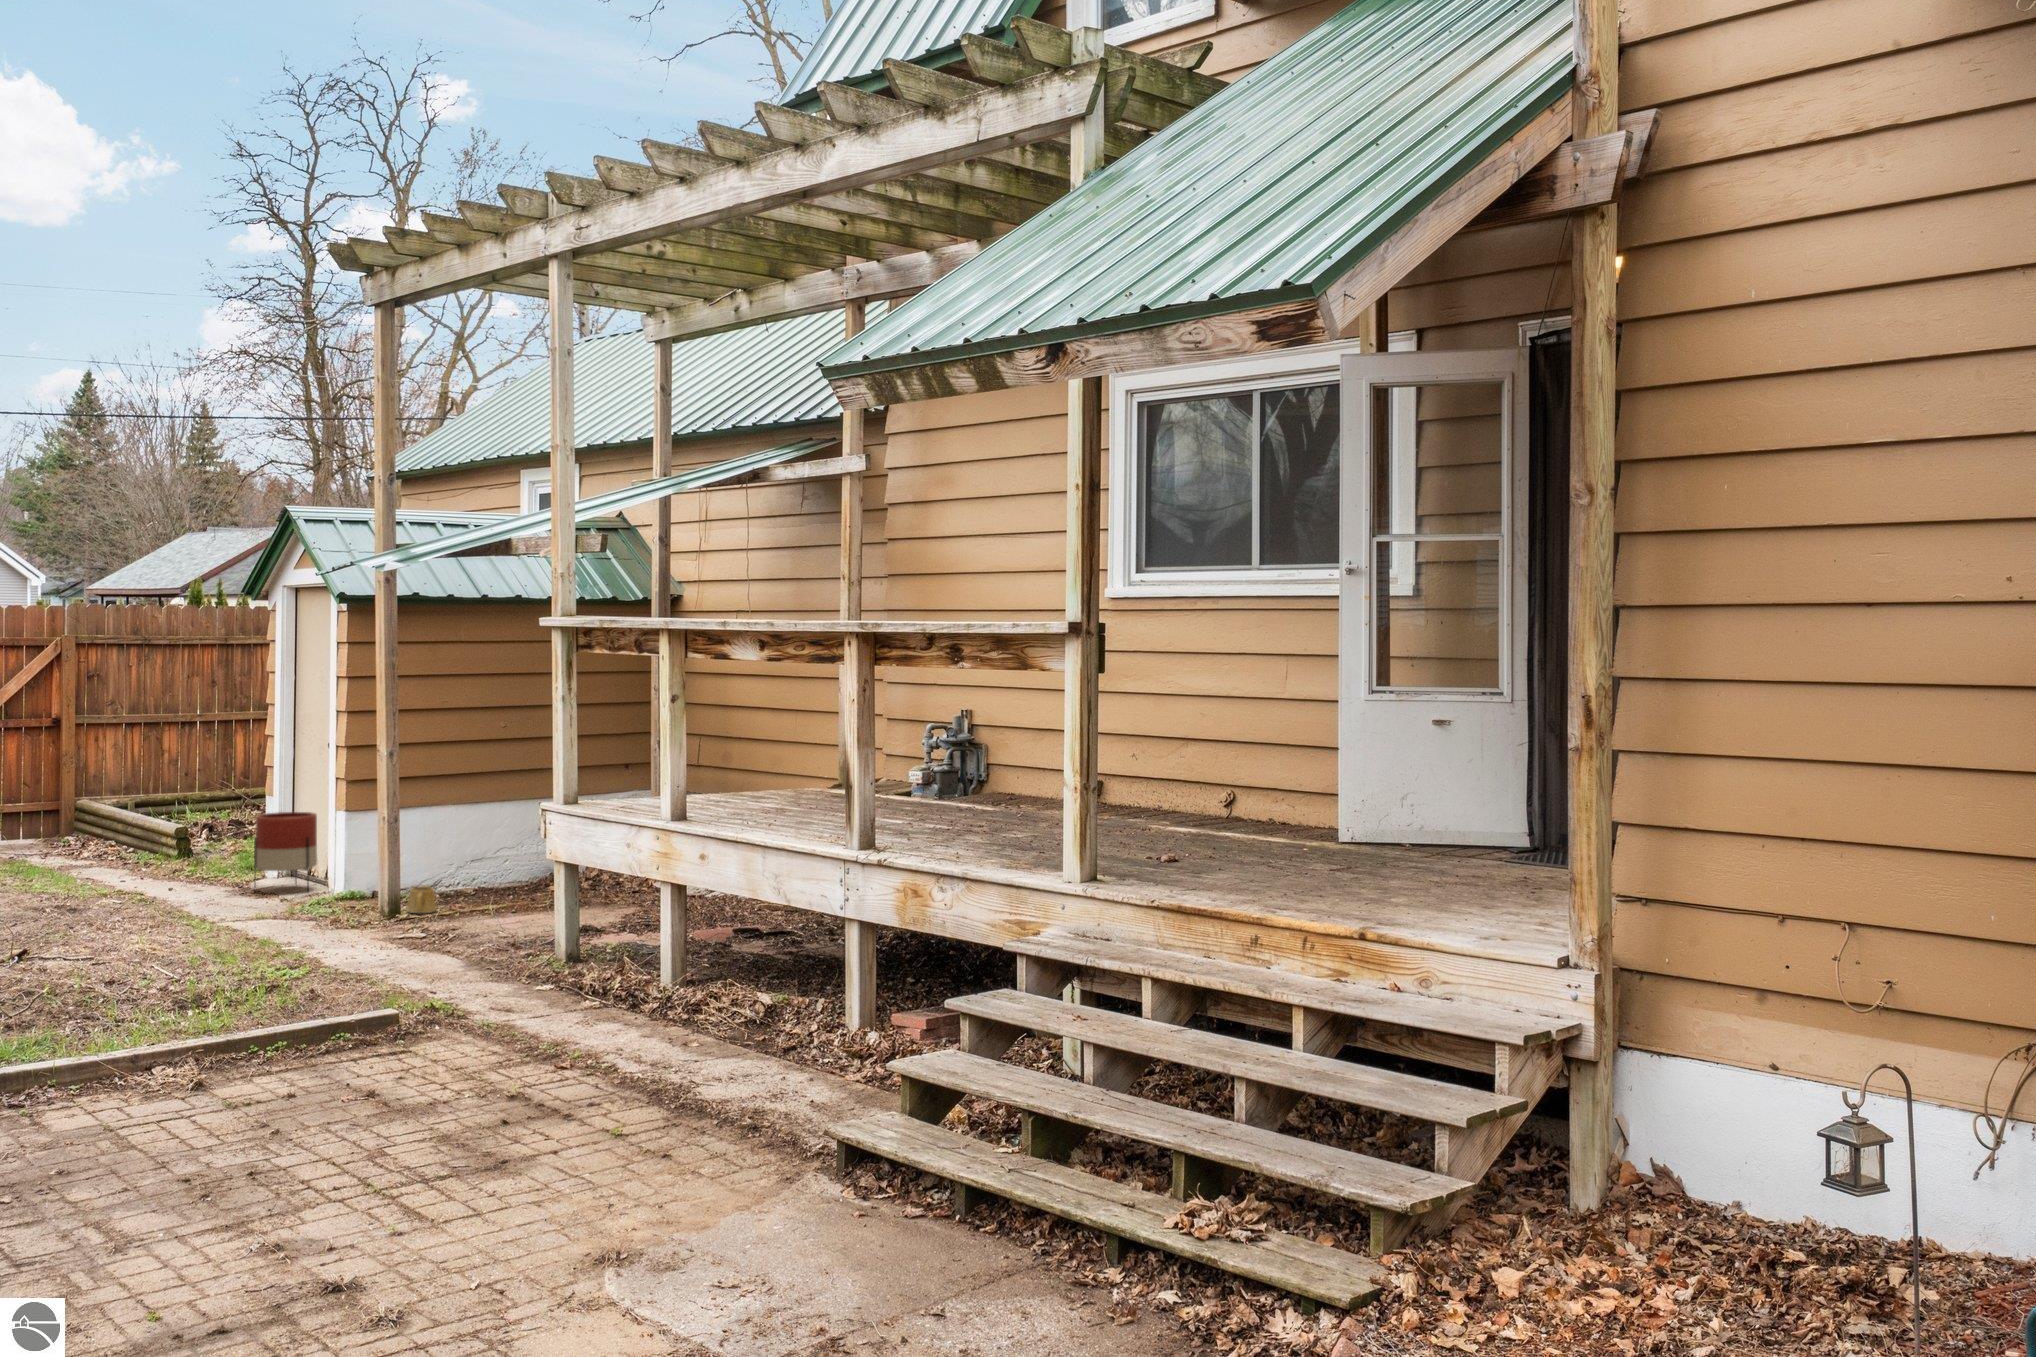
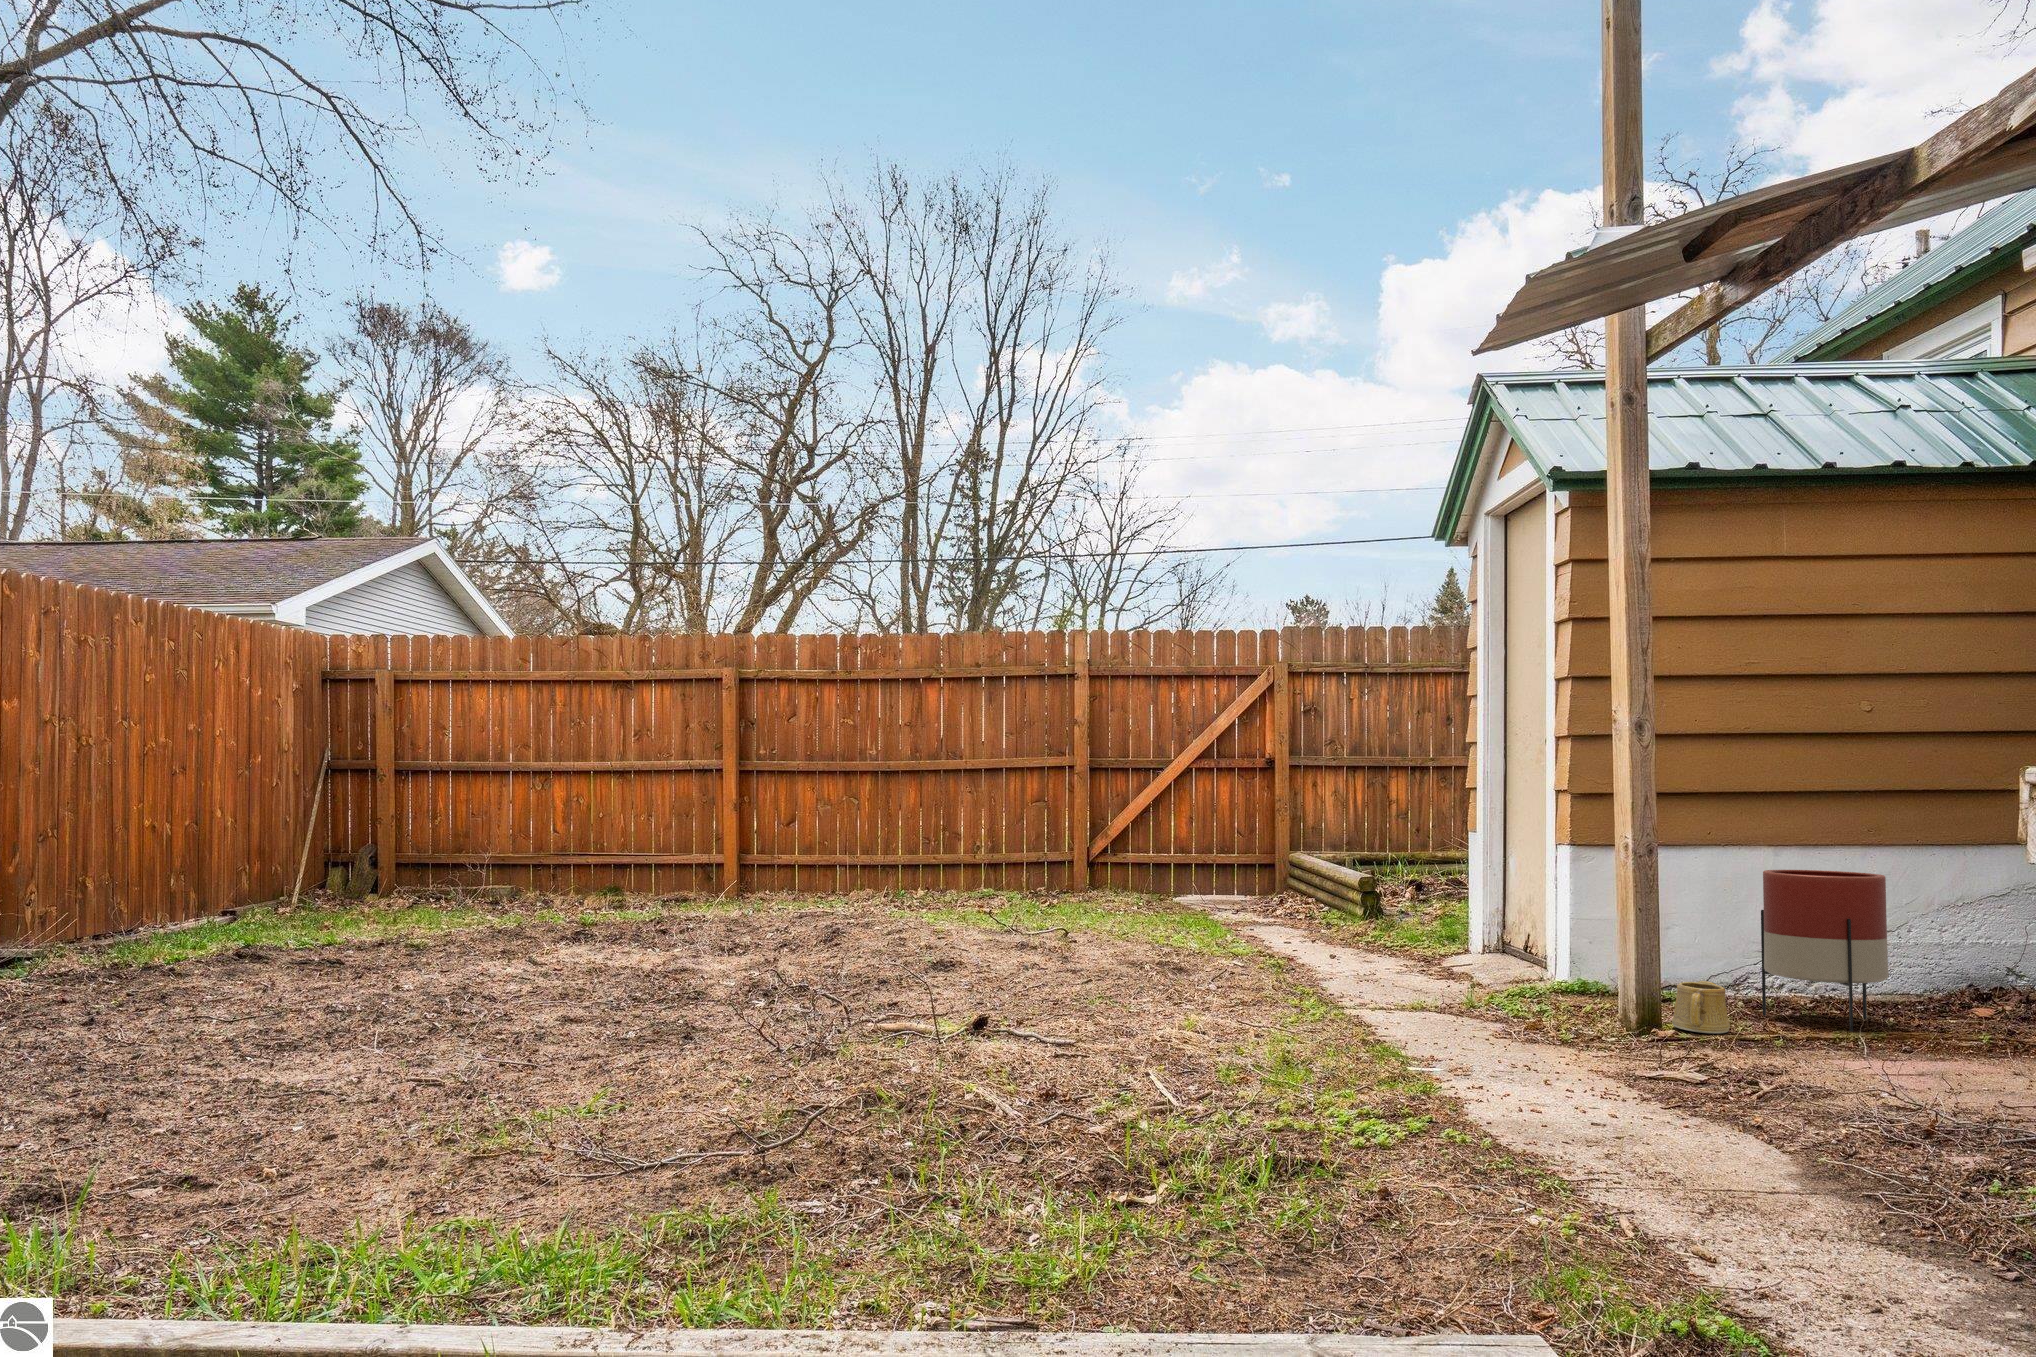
planter: present [254,812,317,891] -> present [1761,870,1889,1031]

